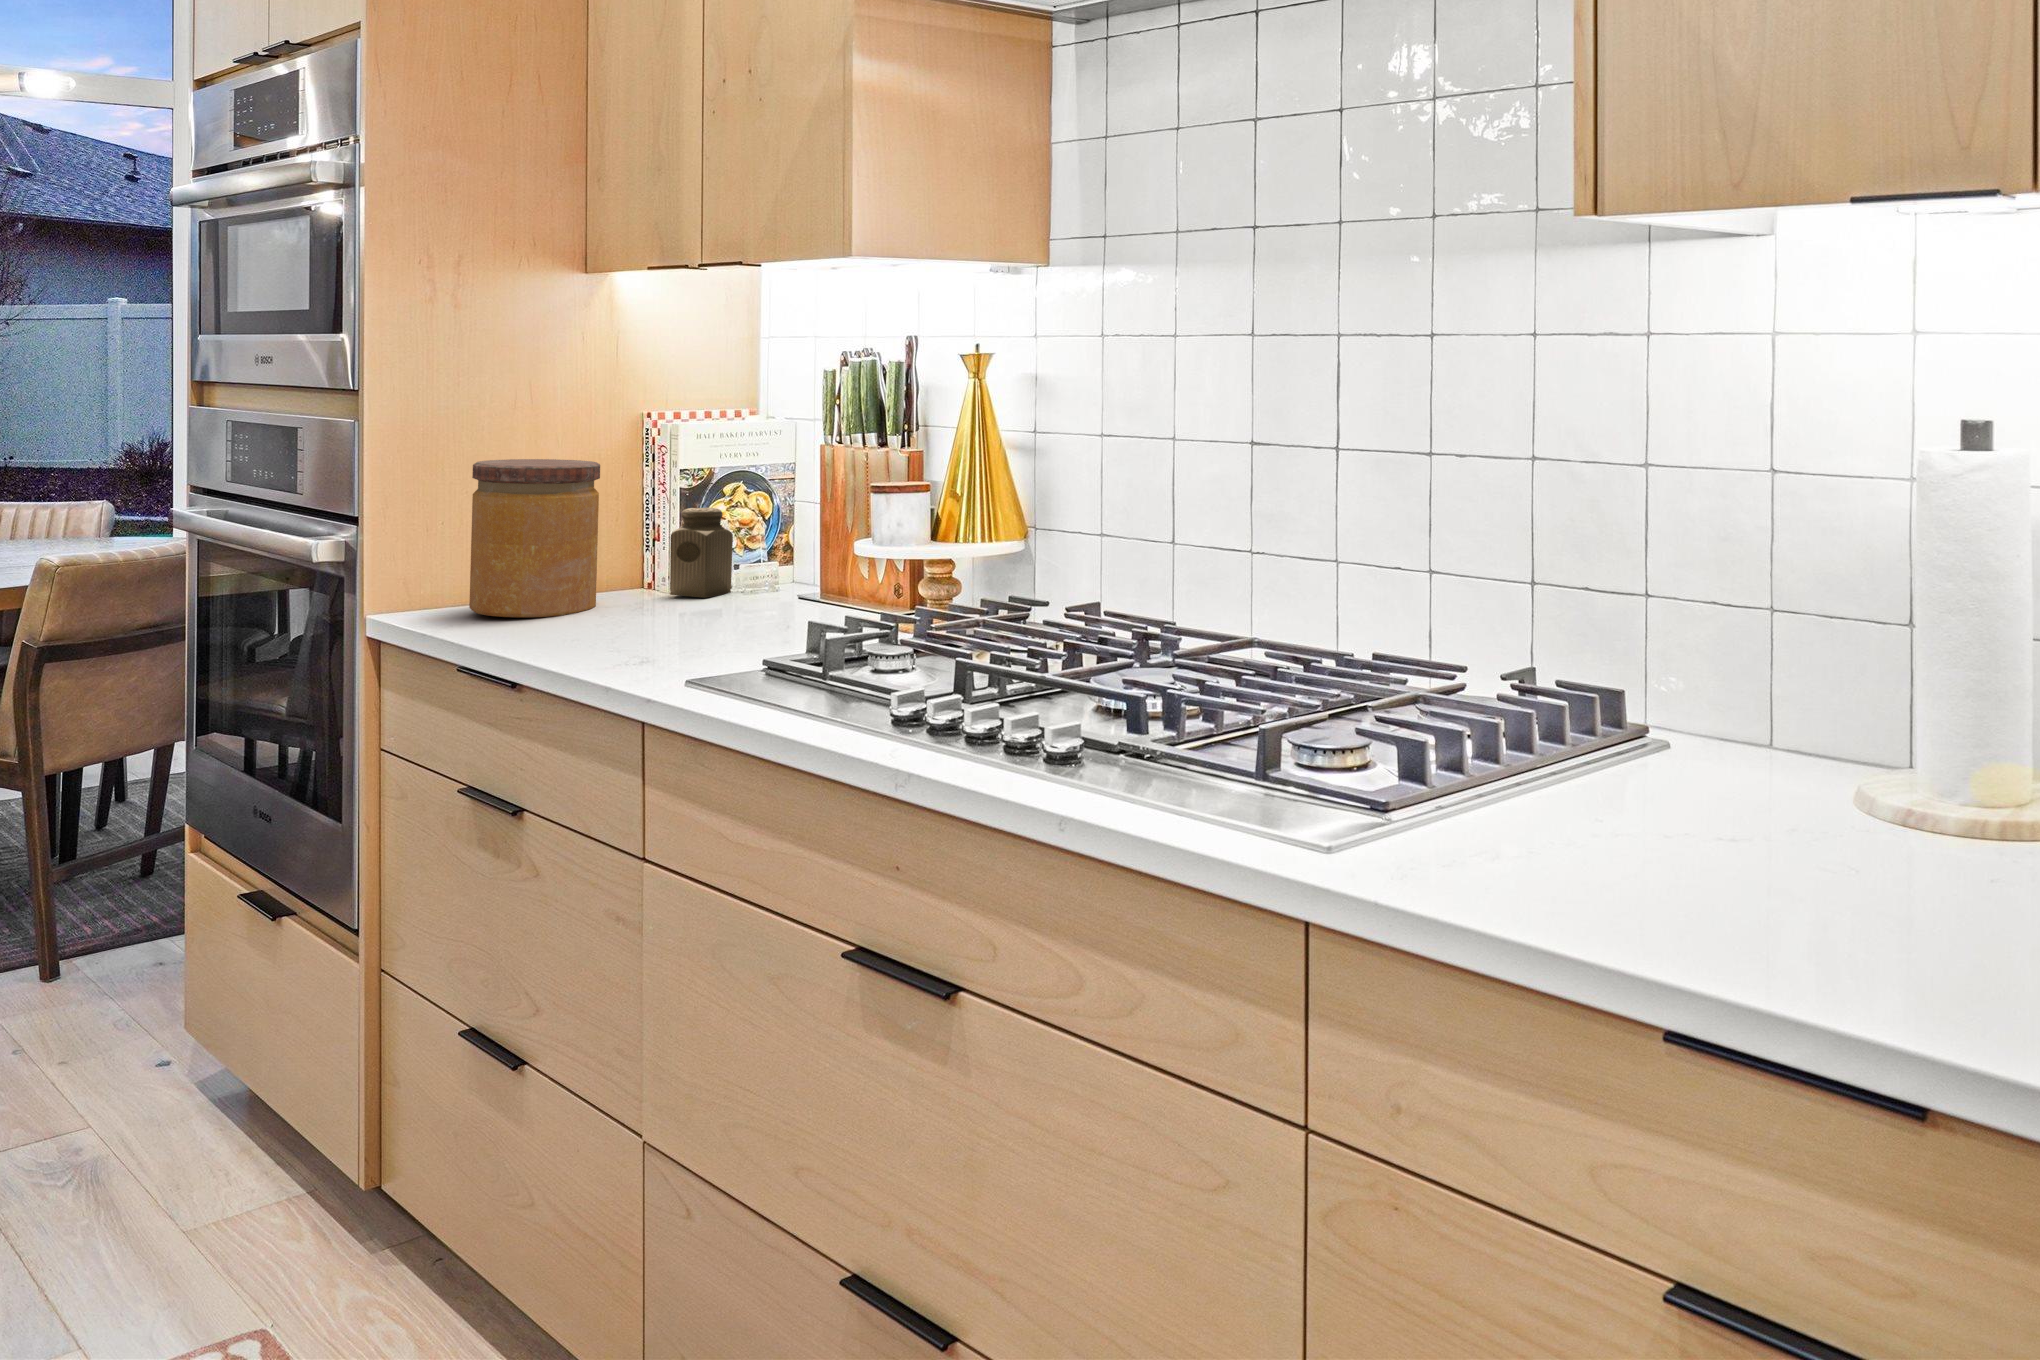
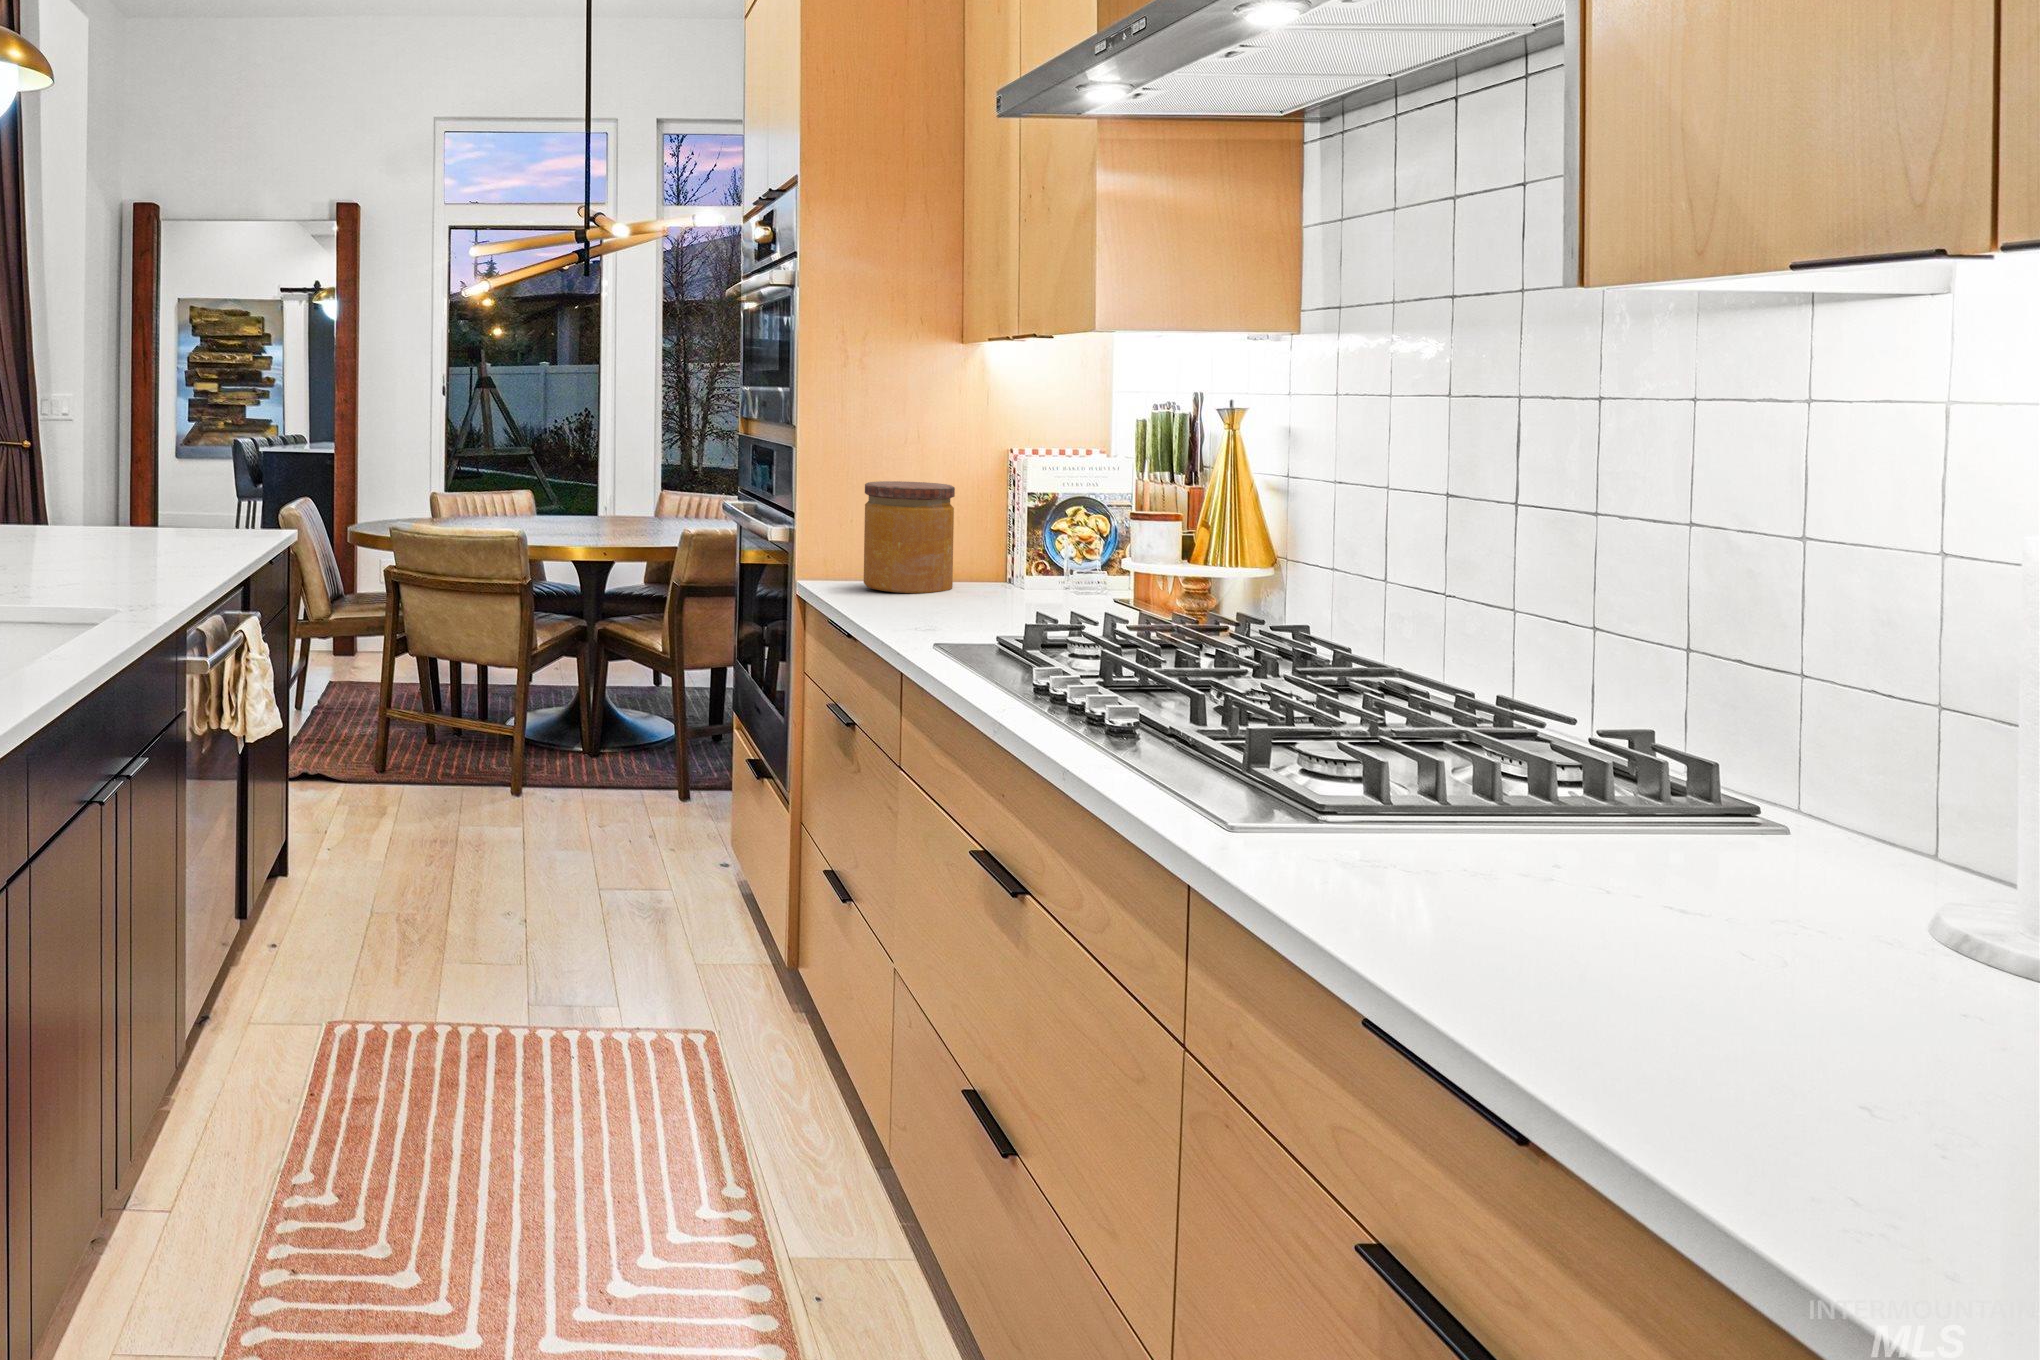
salt shaker: present [670,508,733,598] -> none [1006,523,1056,591]

